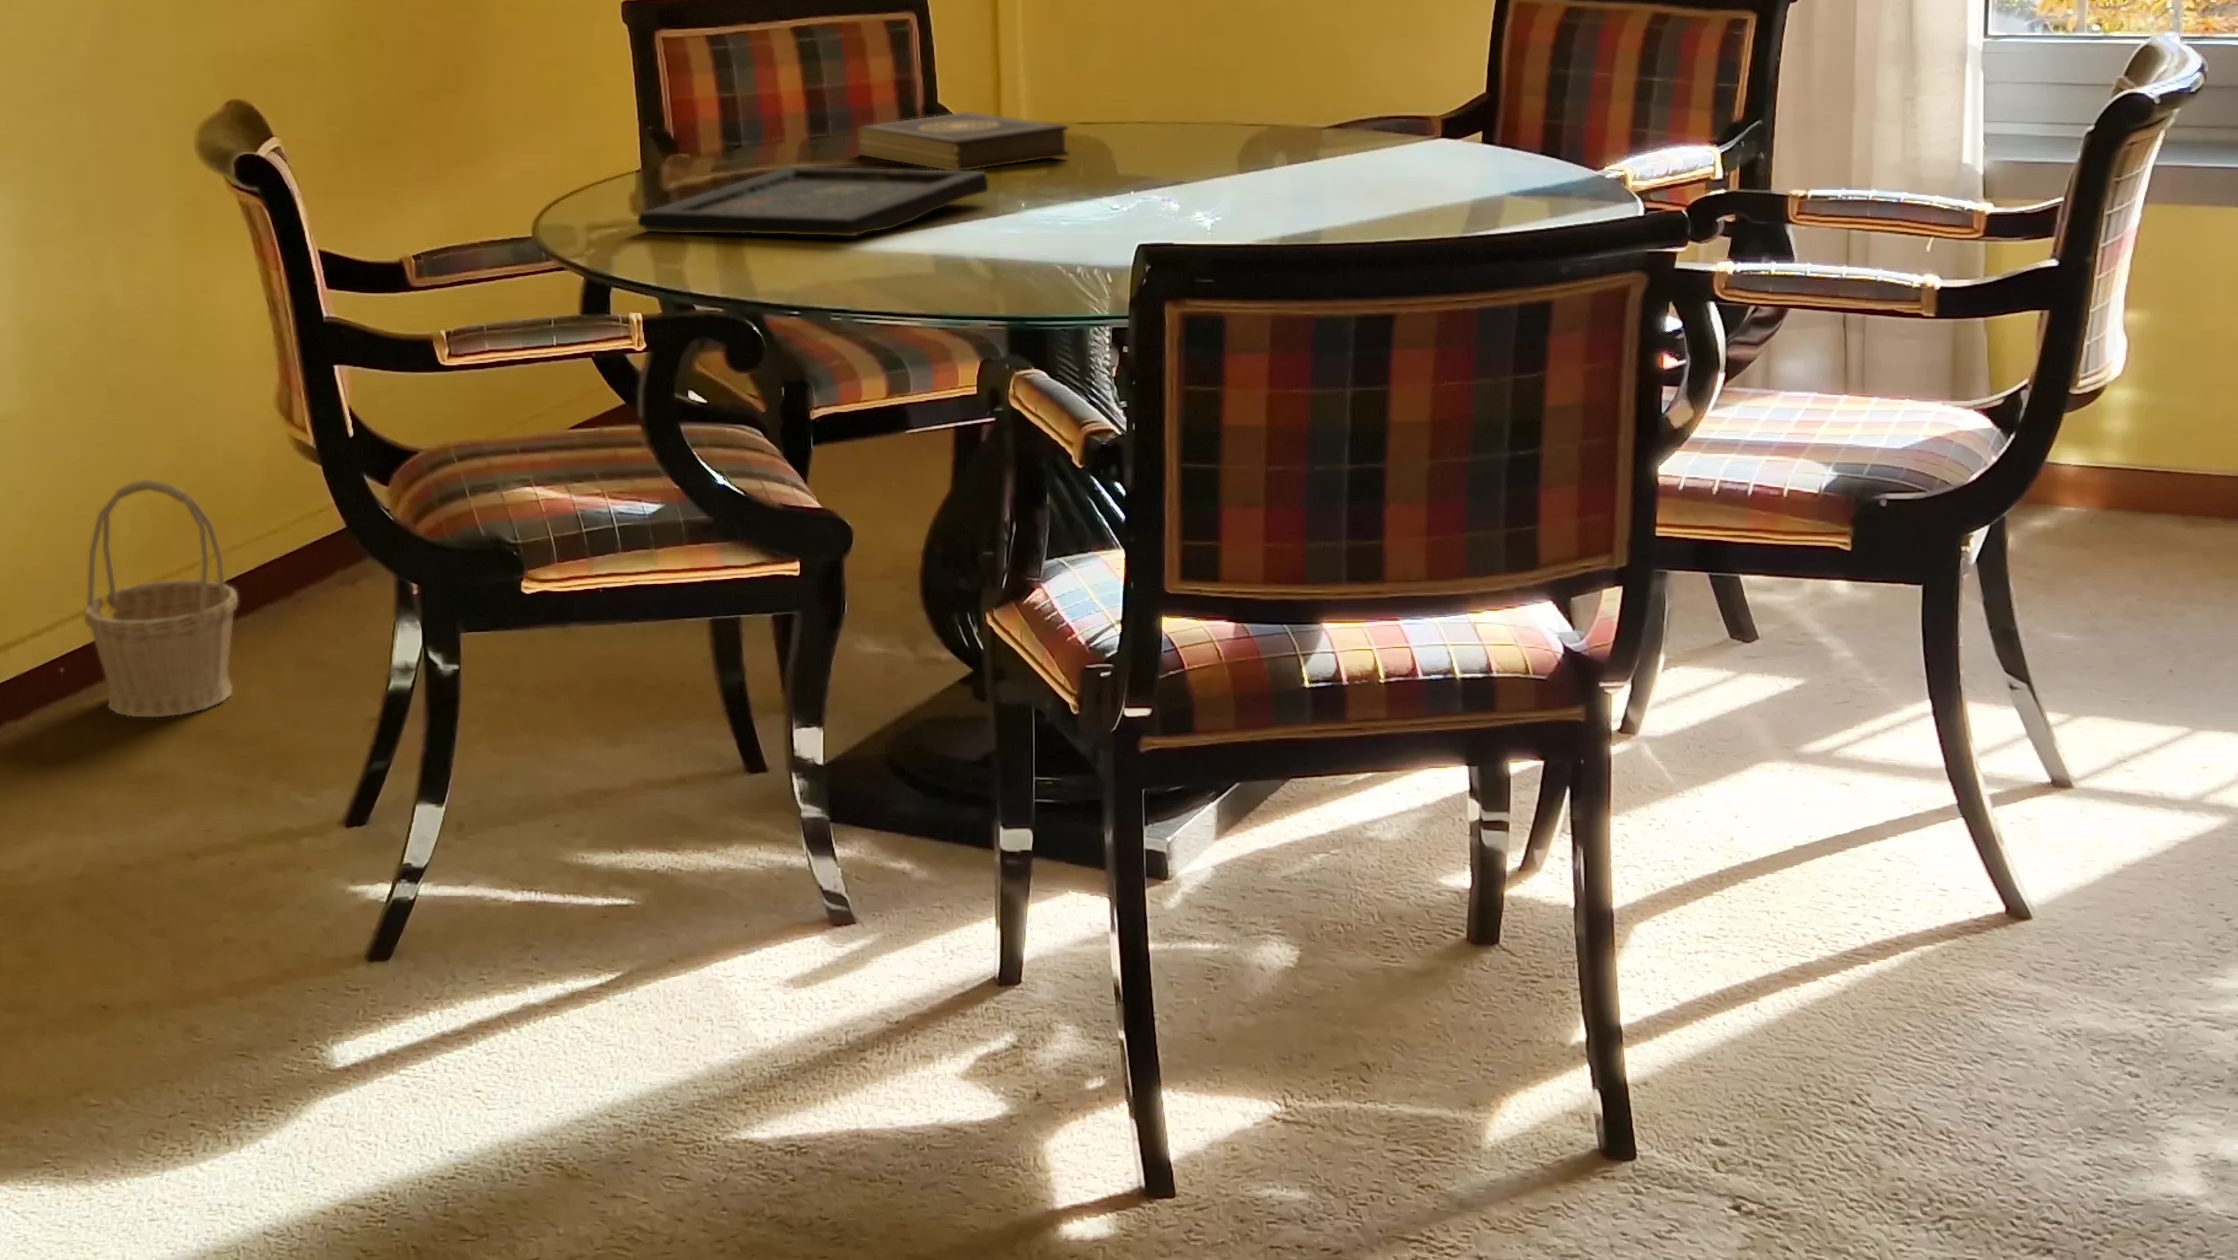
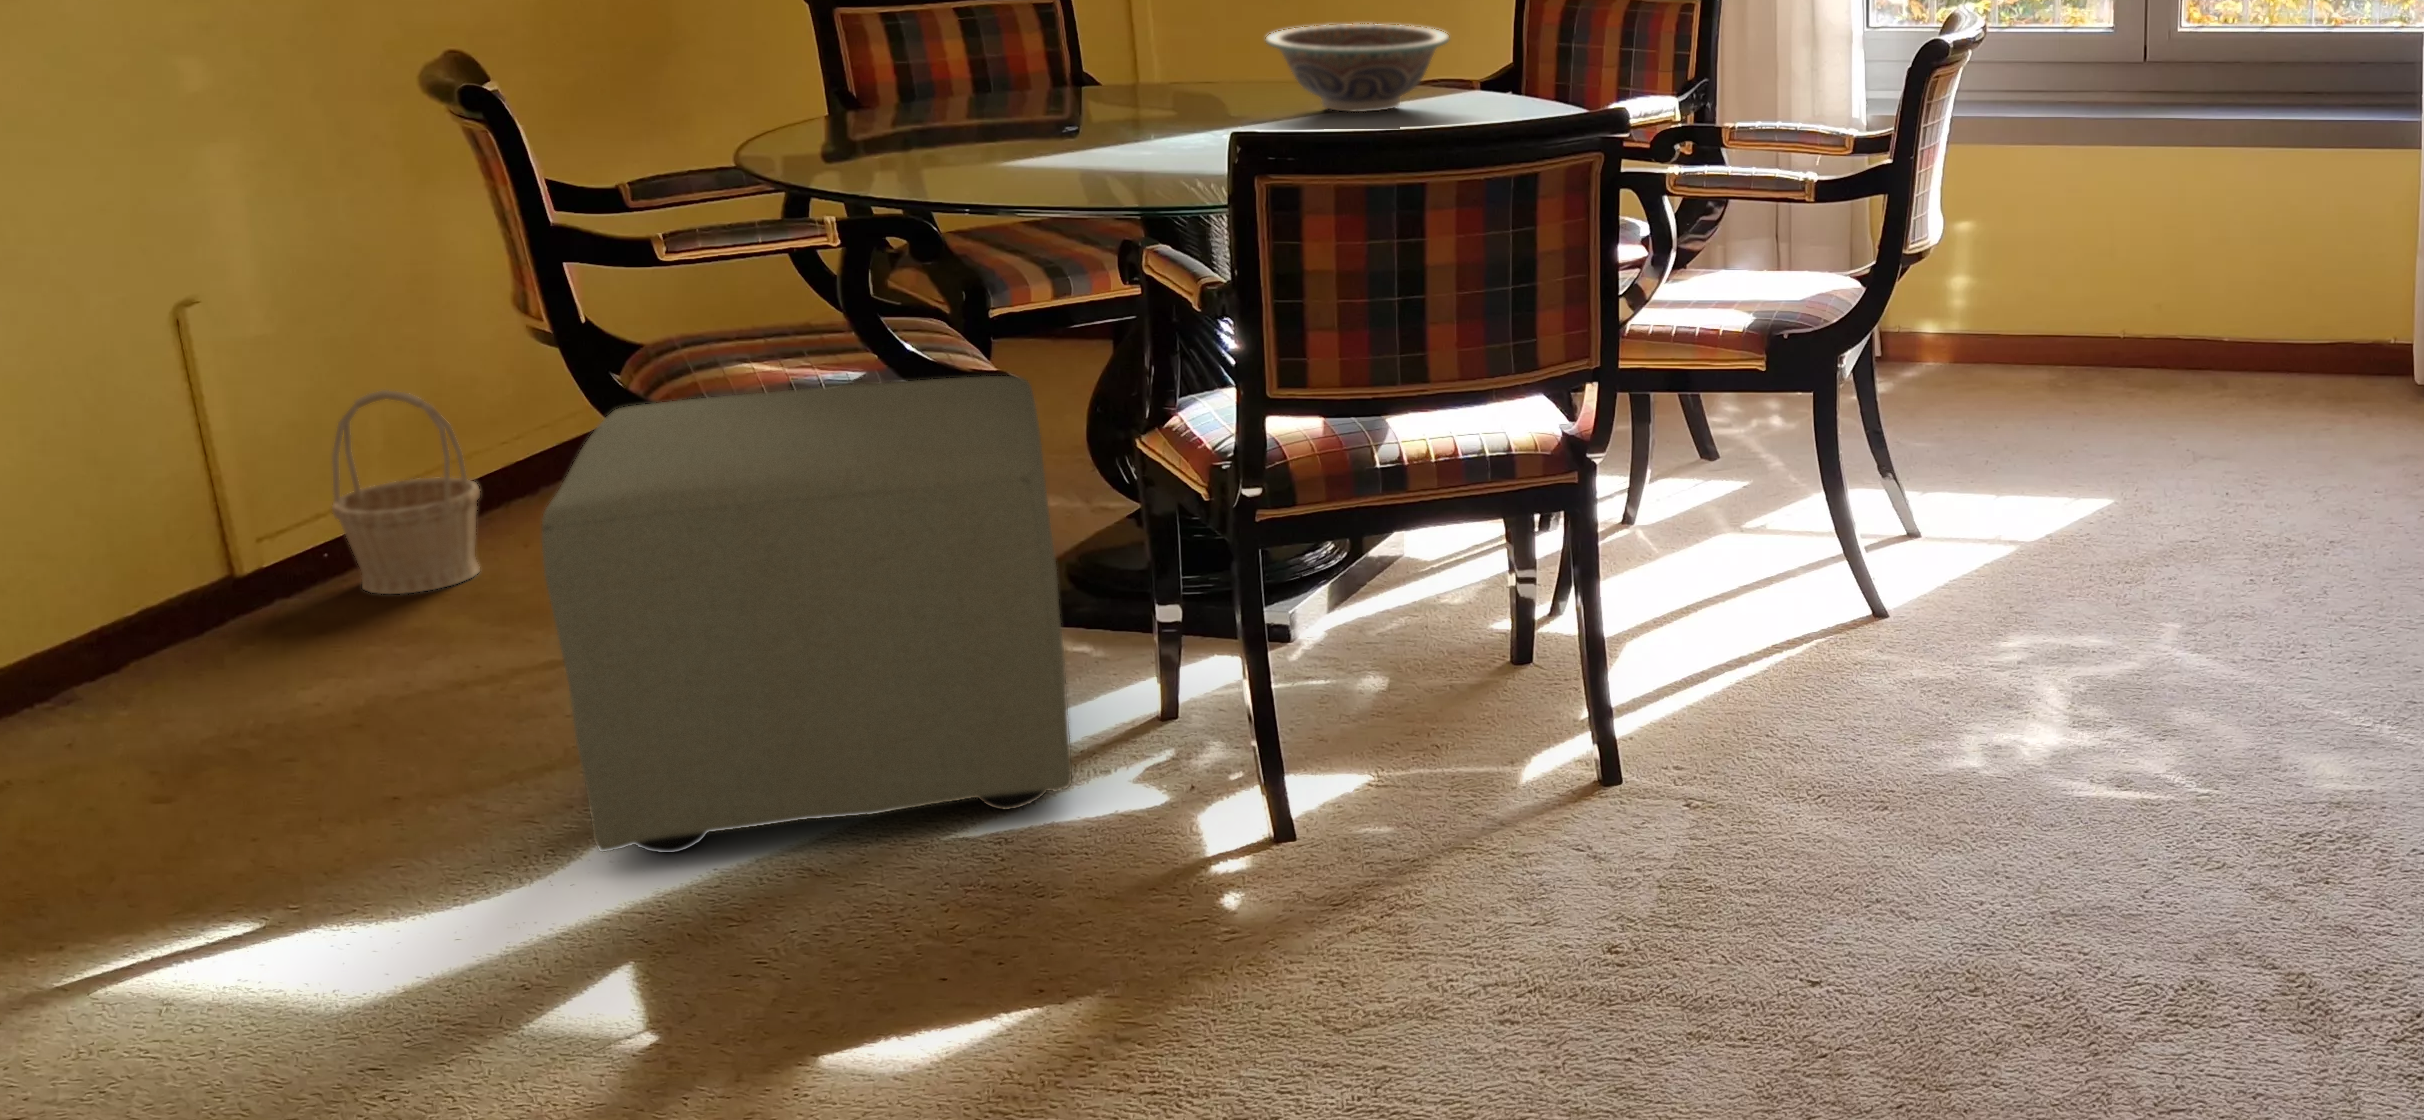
decorative bowl: none [1171,56,1411,172] -> present [1266,24,1449,112]
book: present [858,112,1068,171] -> none [1013,70,1188,114]
tray: present [638,167,988,236] -> none [829,107,1122,154]
ottoman: none [274,519,883,1114] -> present [542,376,1072,853]

